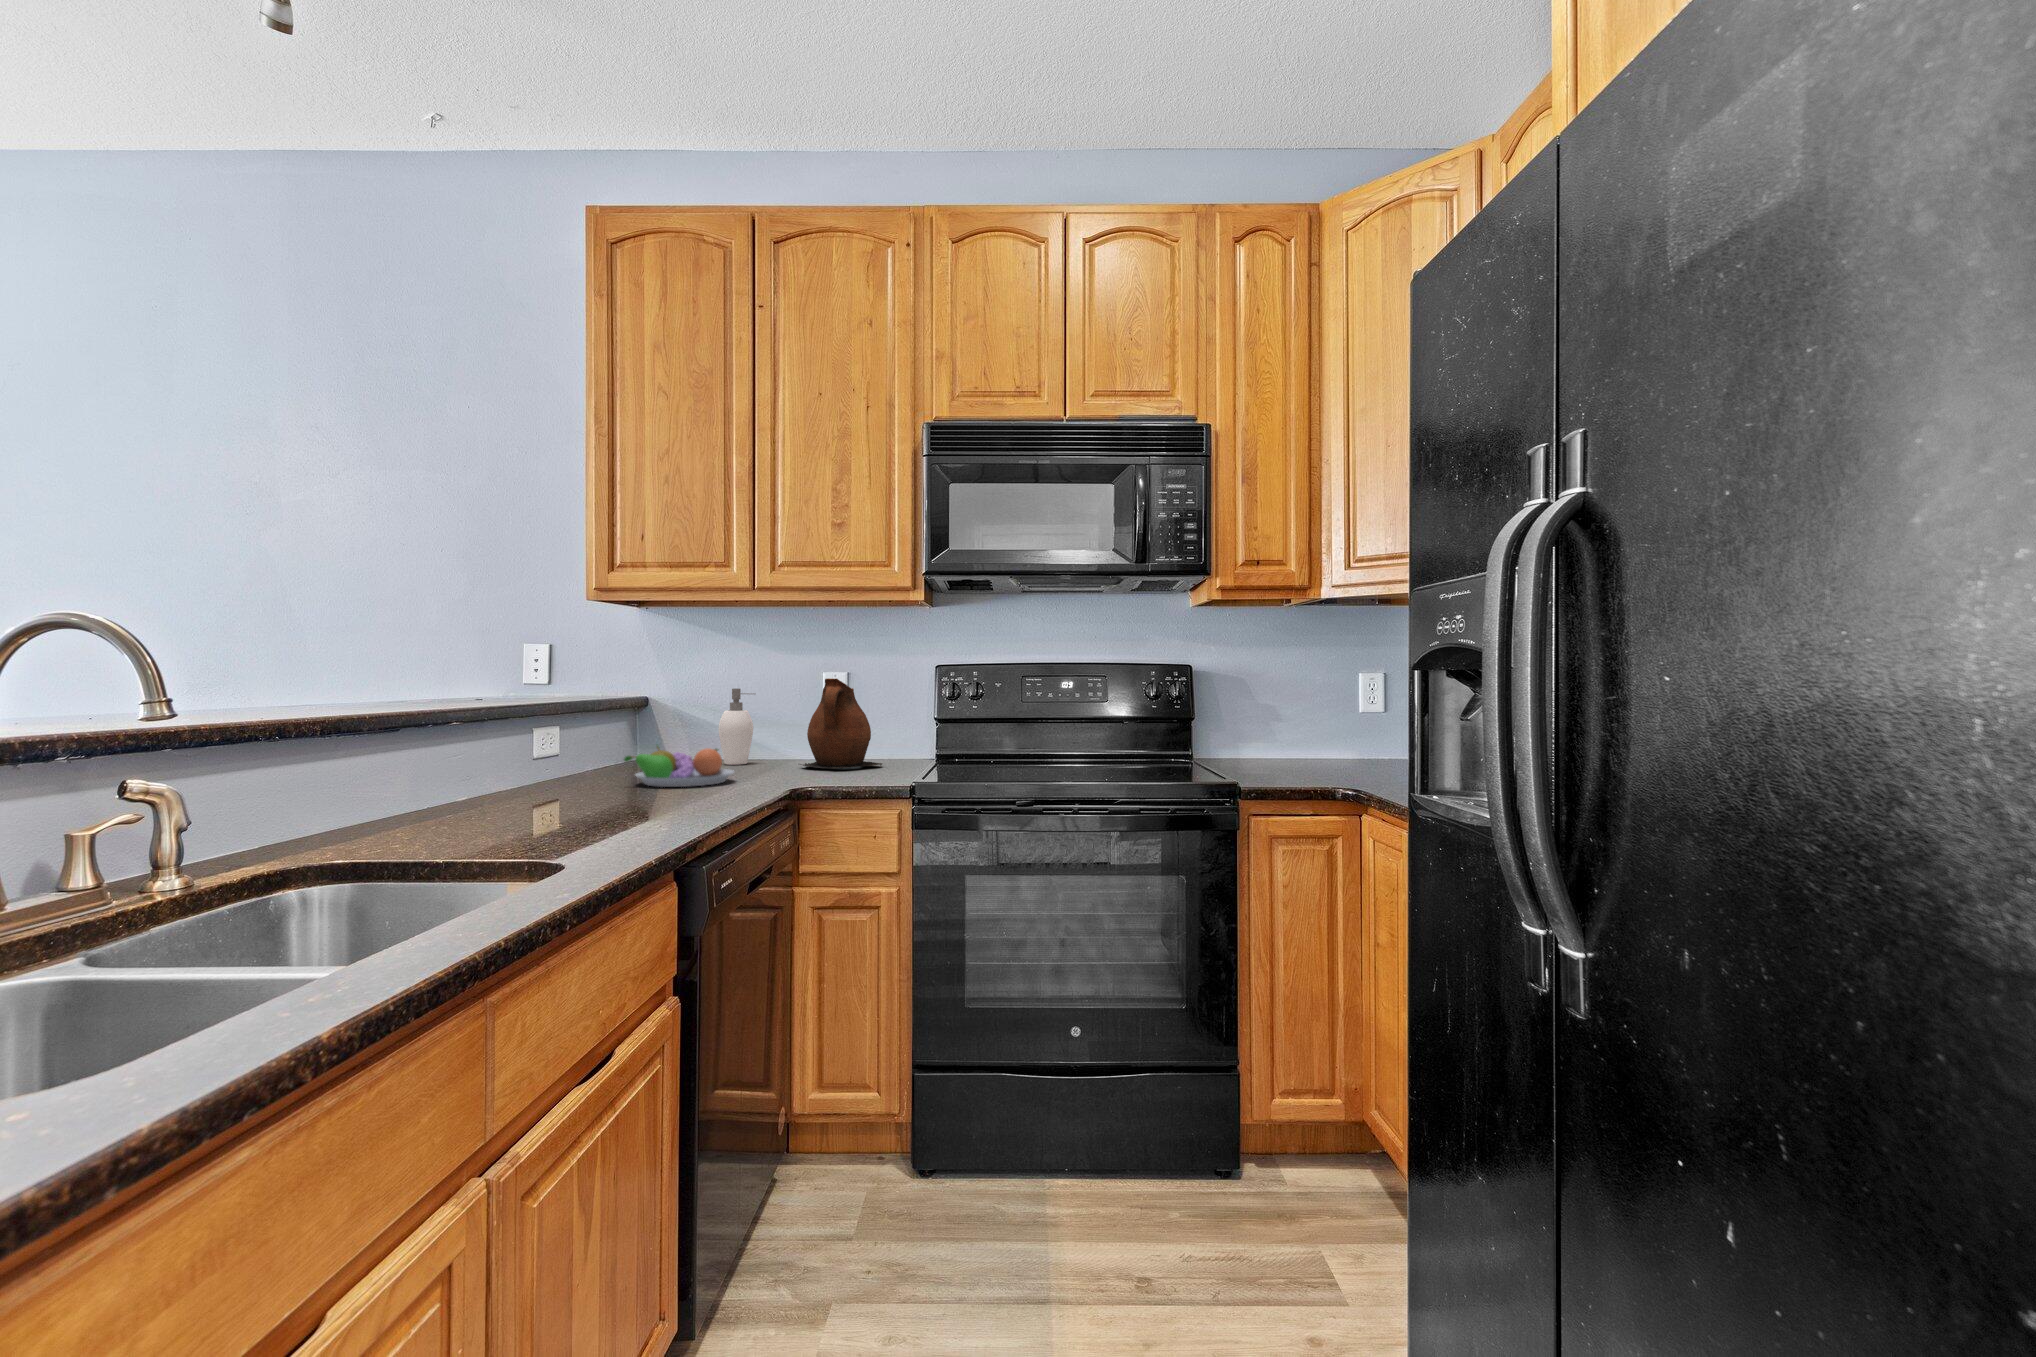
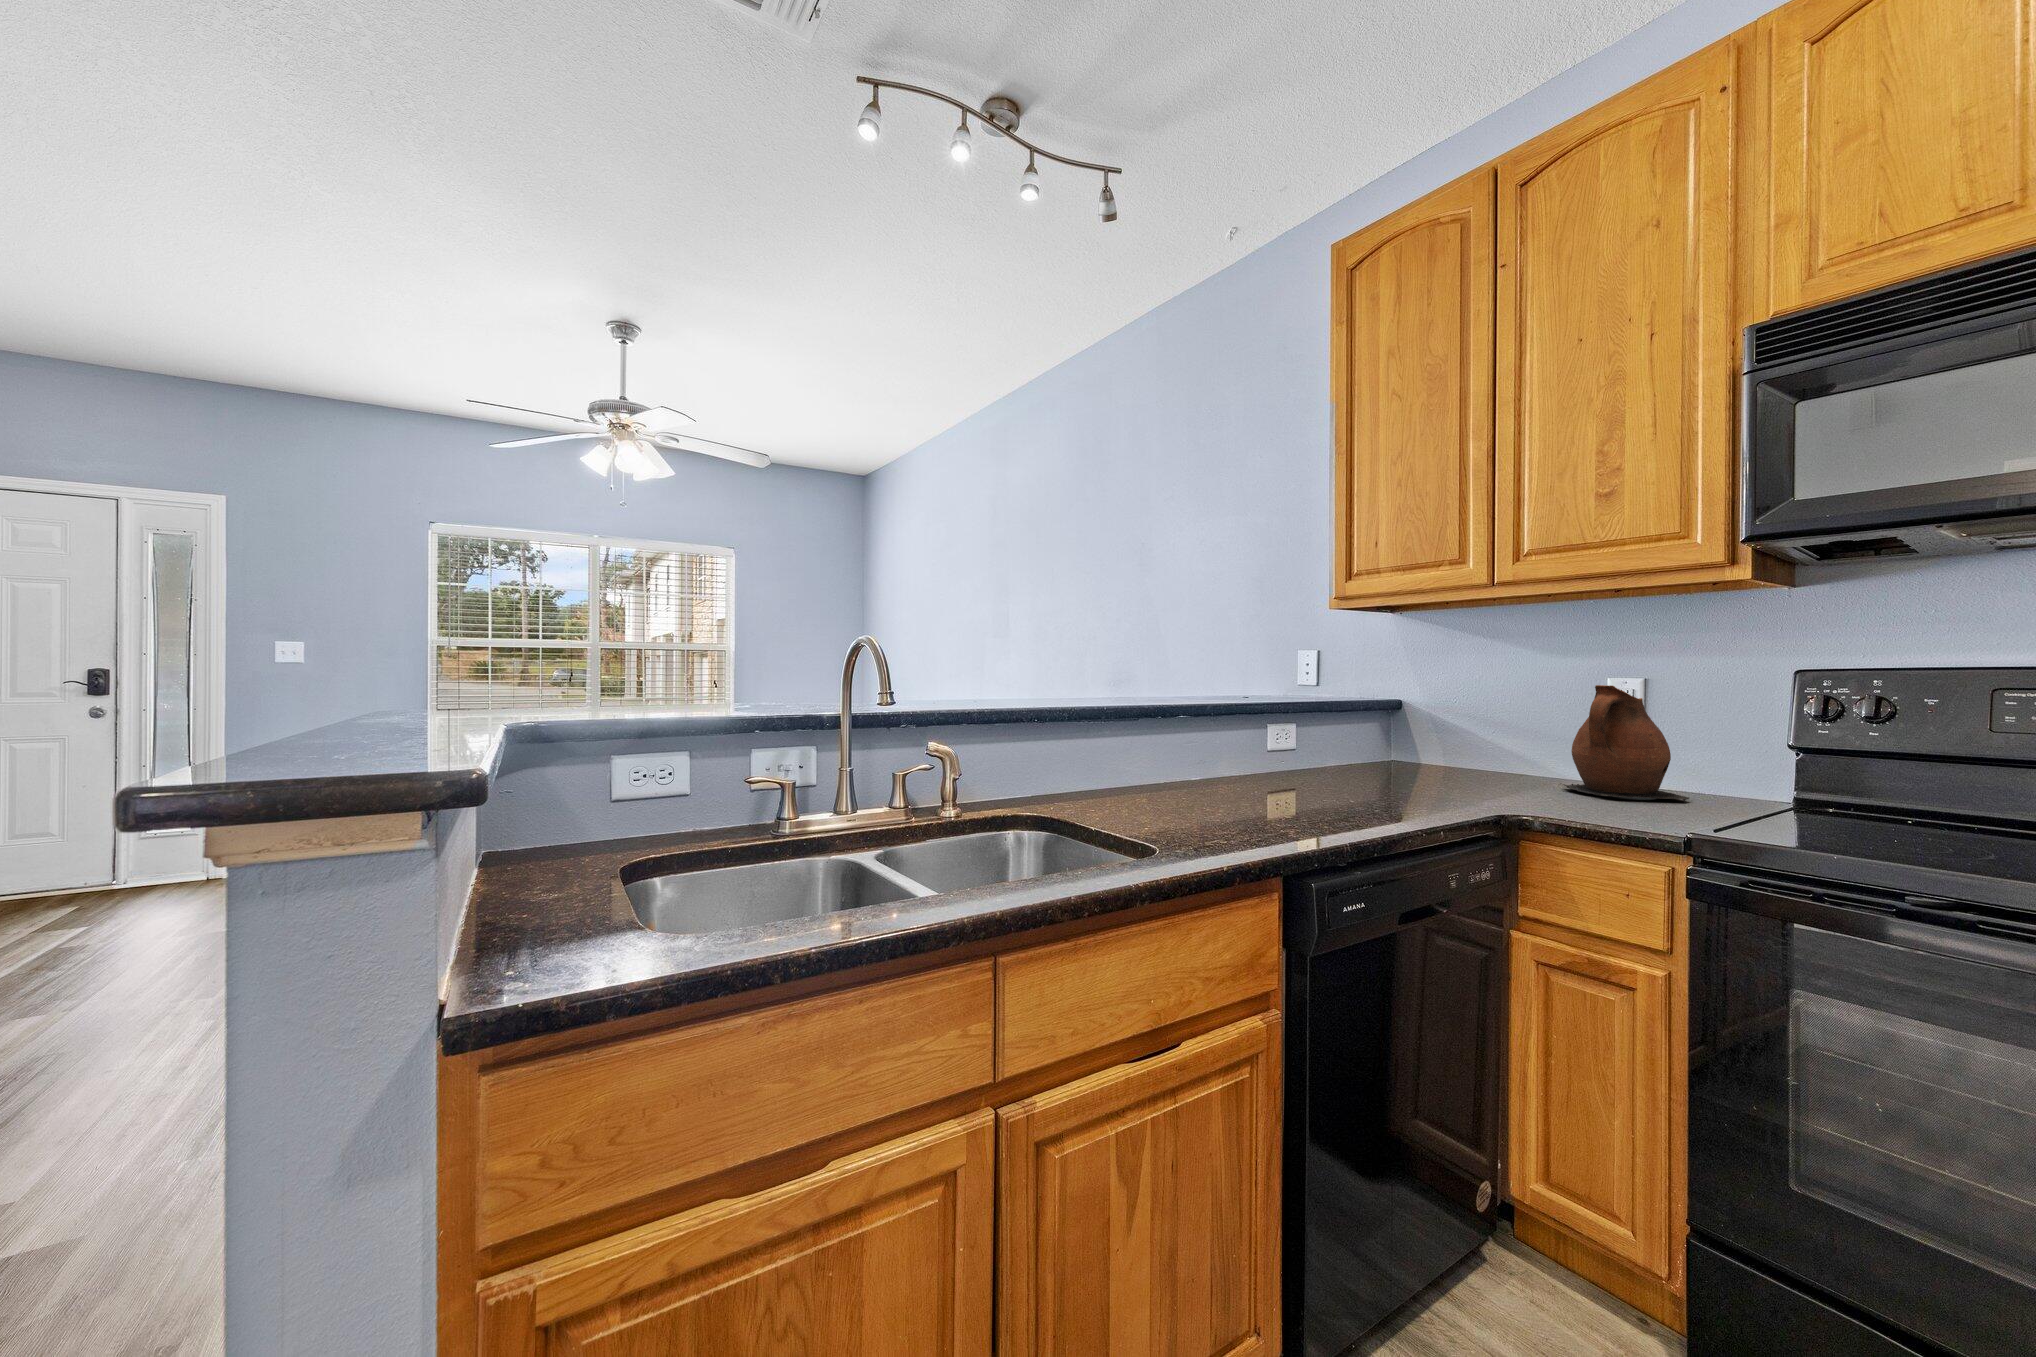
soap dispenser: present [719,688,755,765] -> none [1471,693,1518,775]
fruit bowl: present [624,745,734,787] -> none [1334,746,1454,795]

